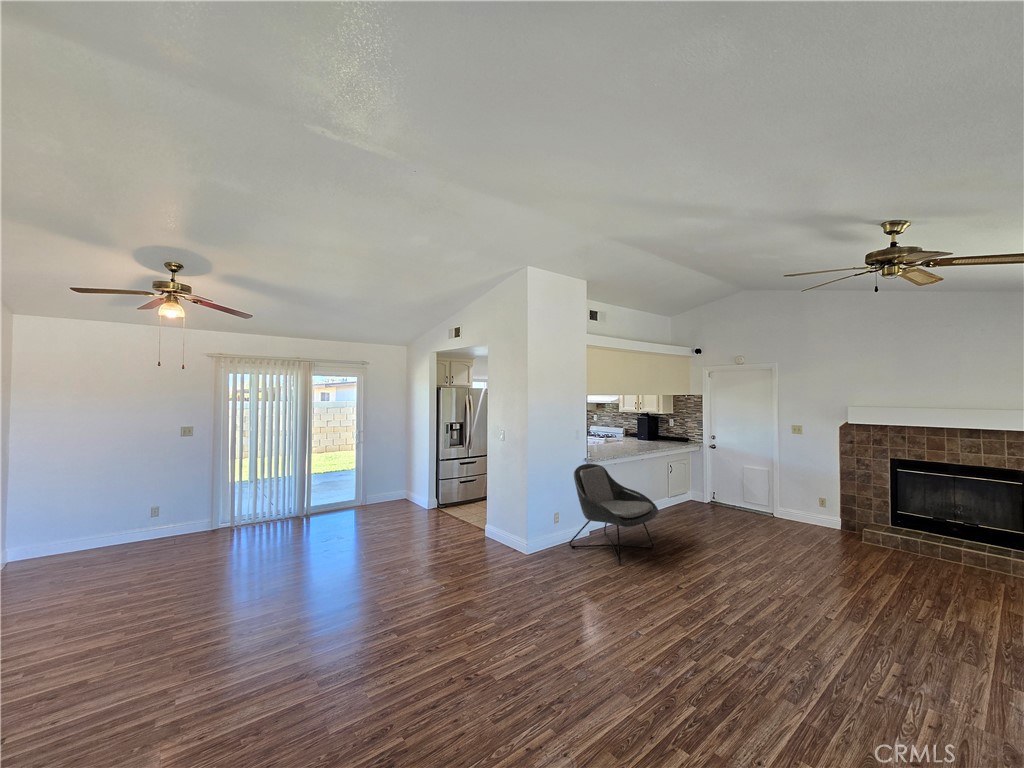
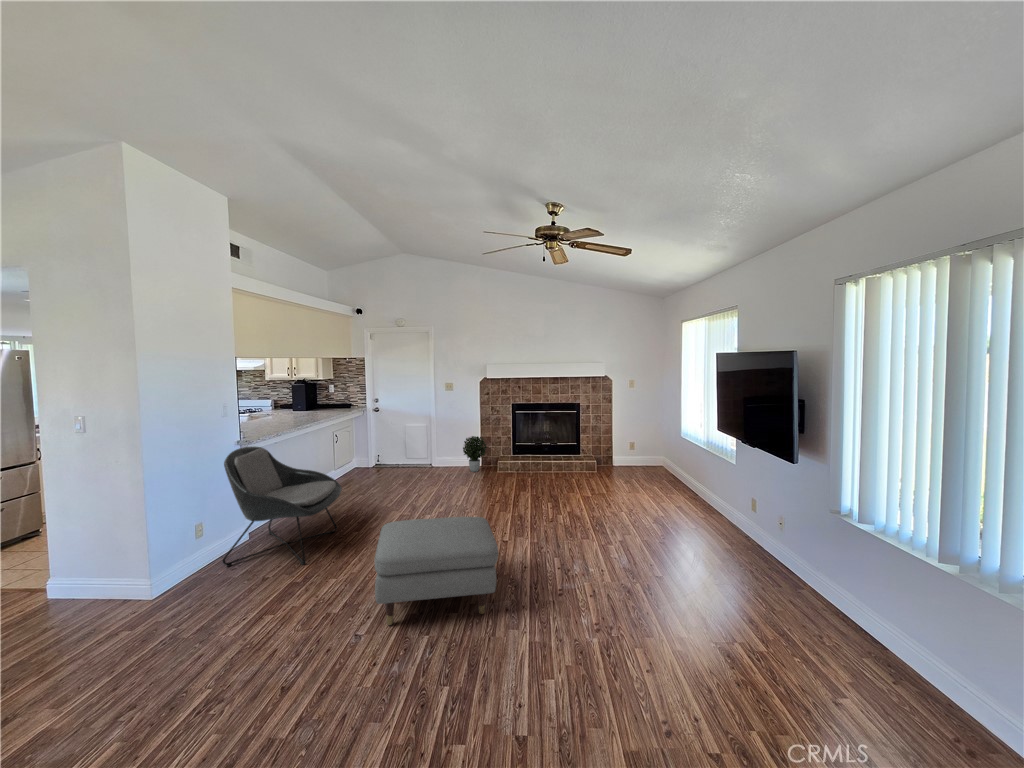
potted plant: none [810,489,847,533] -> present [463,436,487,472]
ottoman: none [653,549,787,672] -> present [375,517,498,625]

